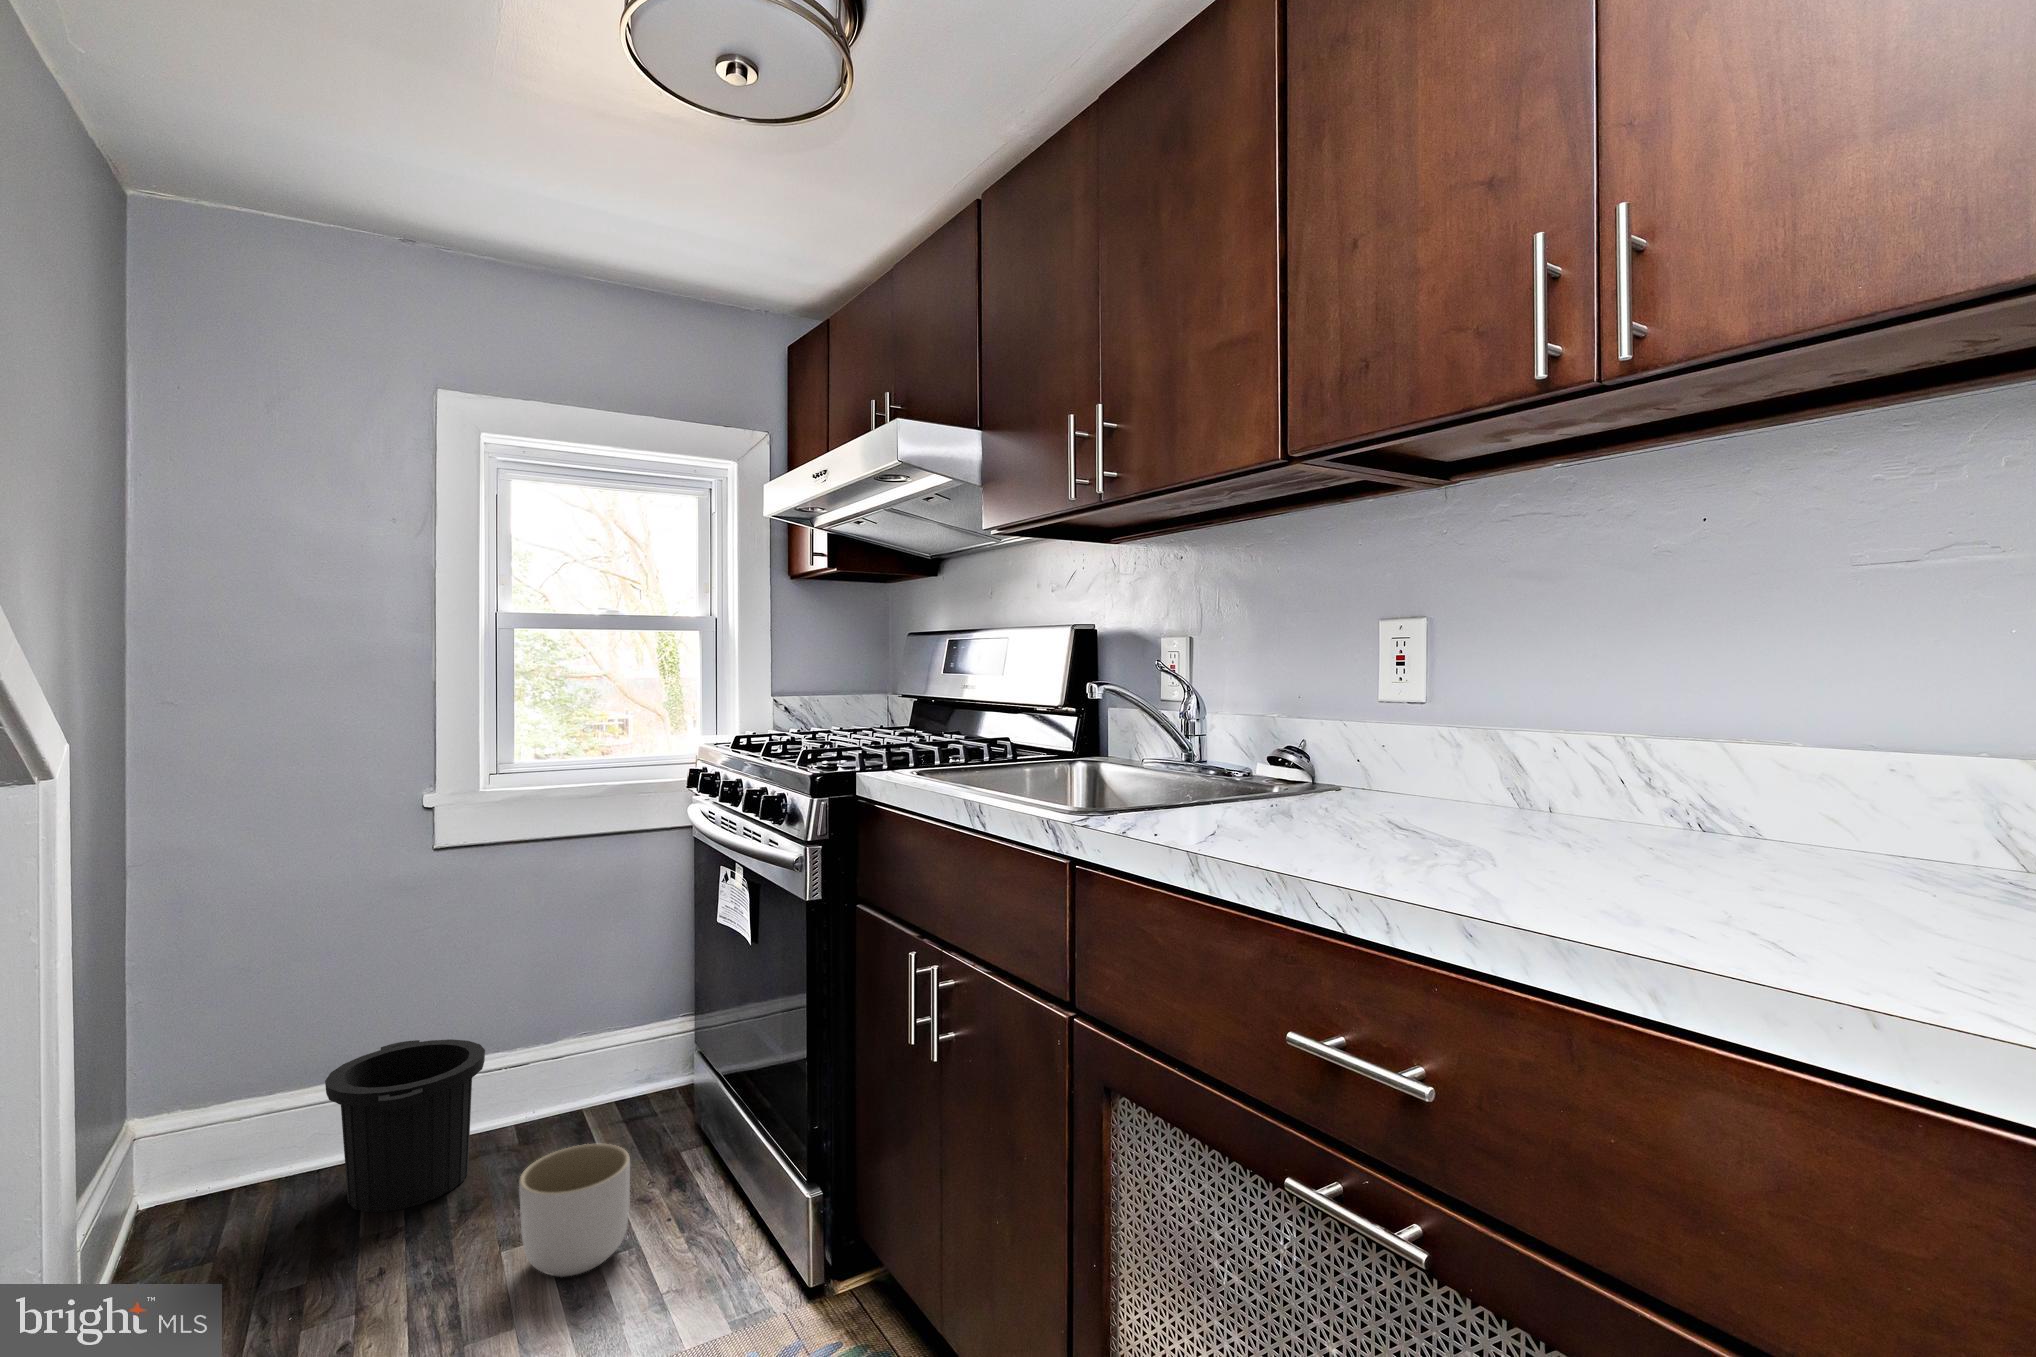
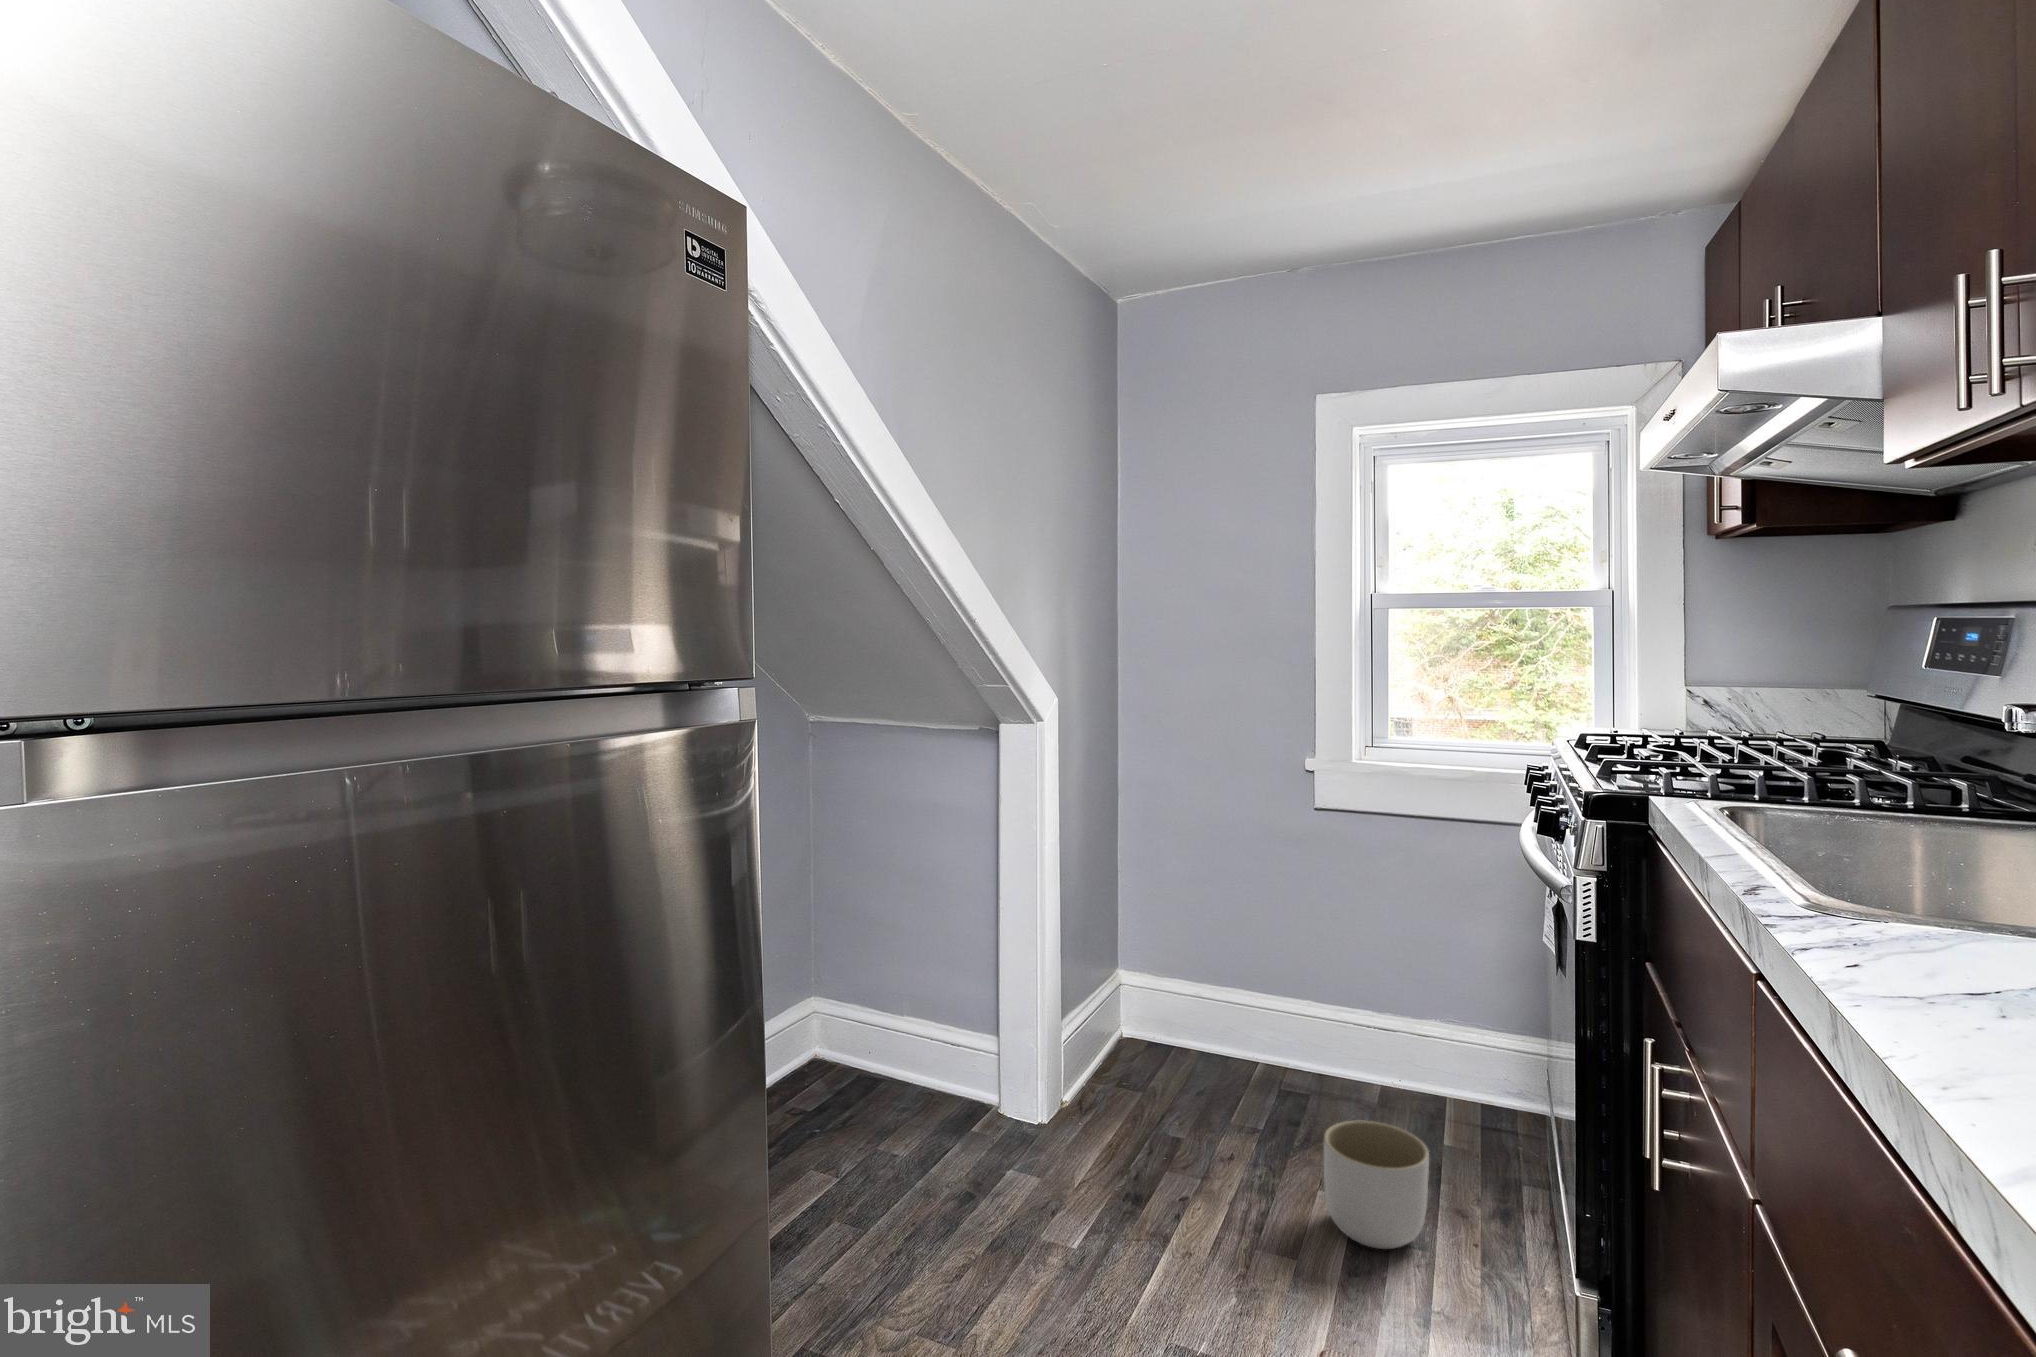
trash can: present [325,1039,485,1212] -> none [1222,973,1345,1119]

